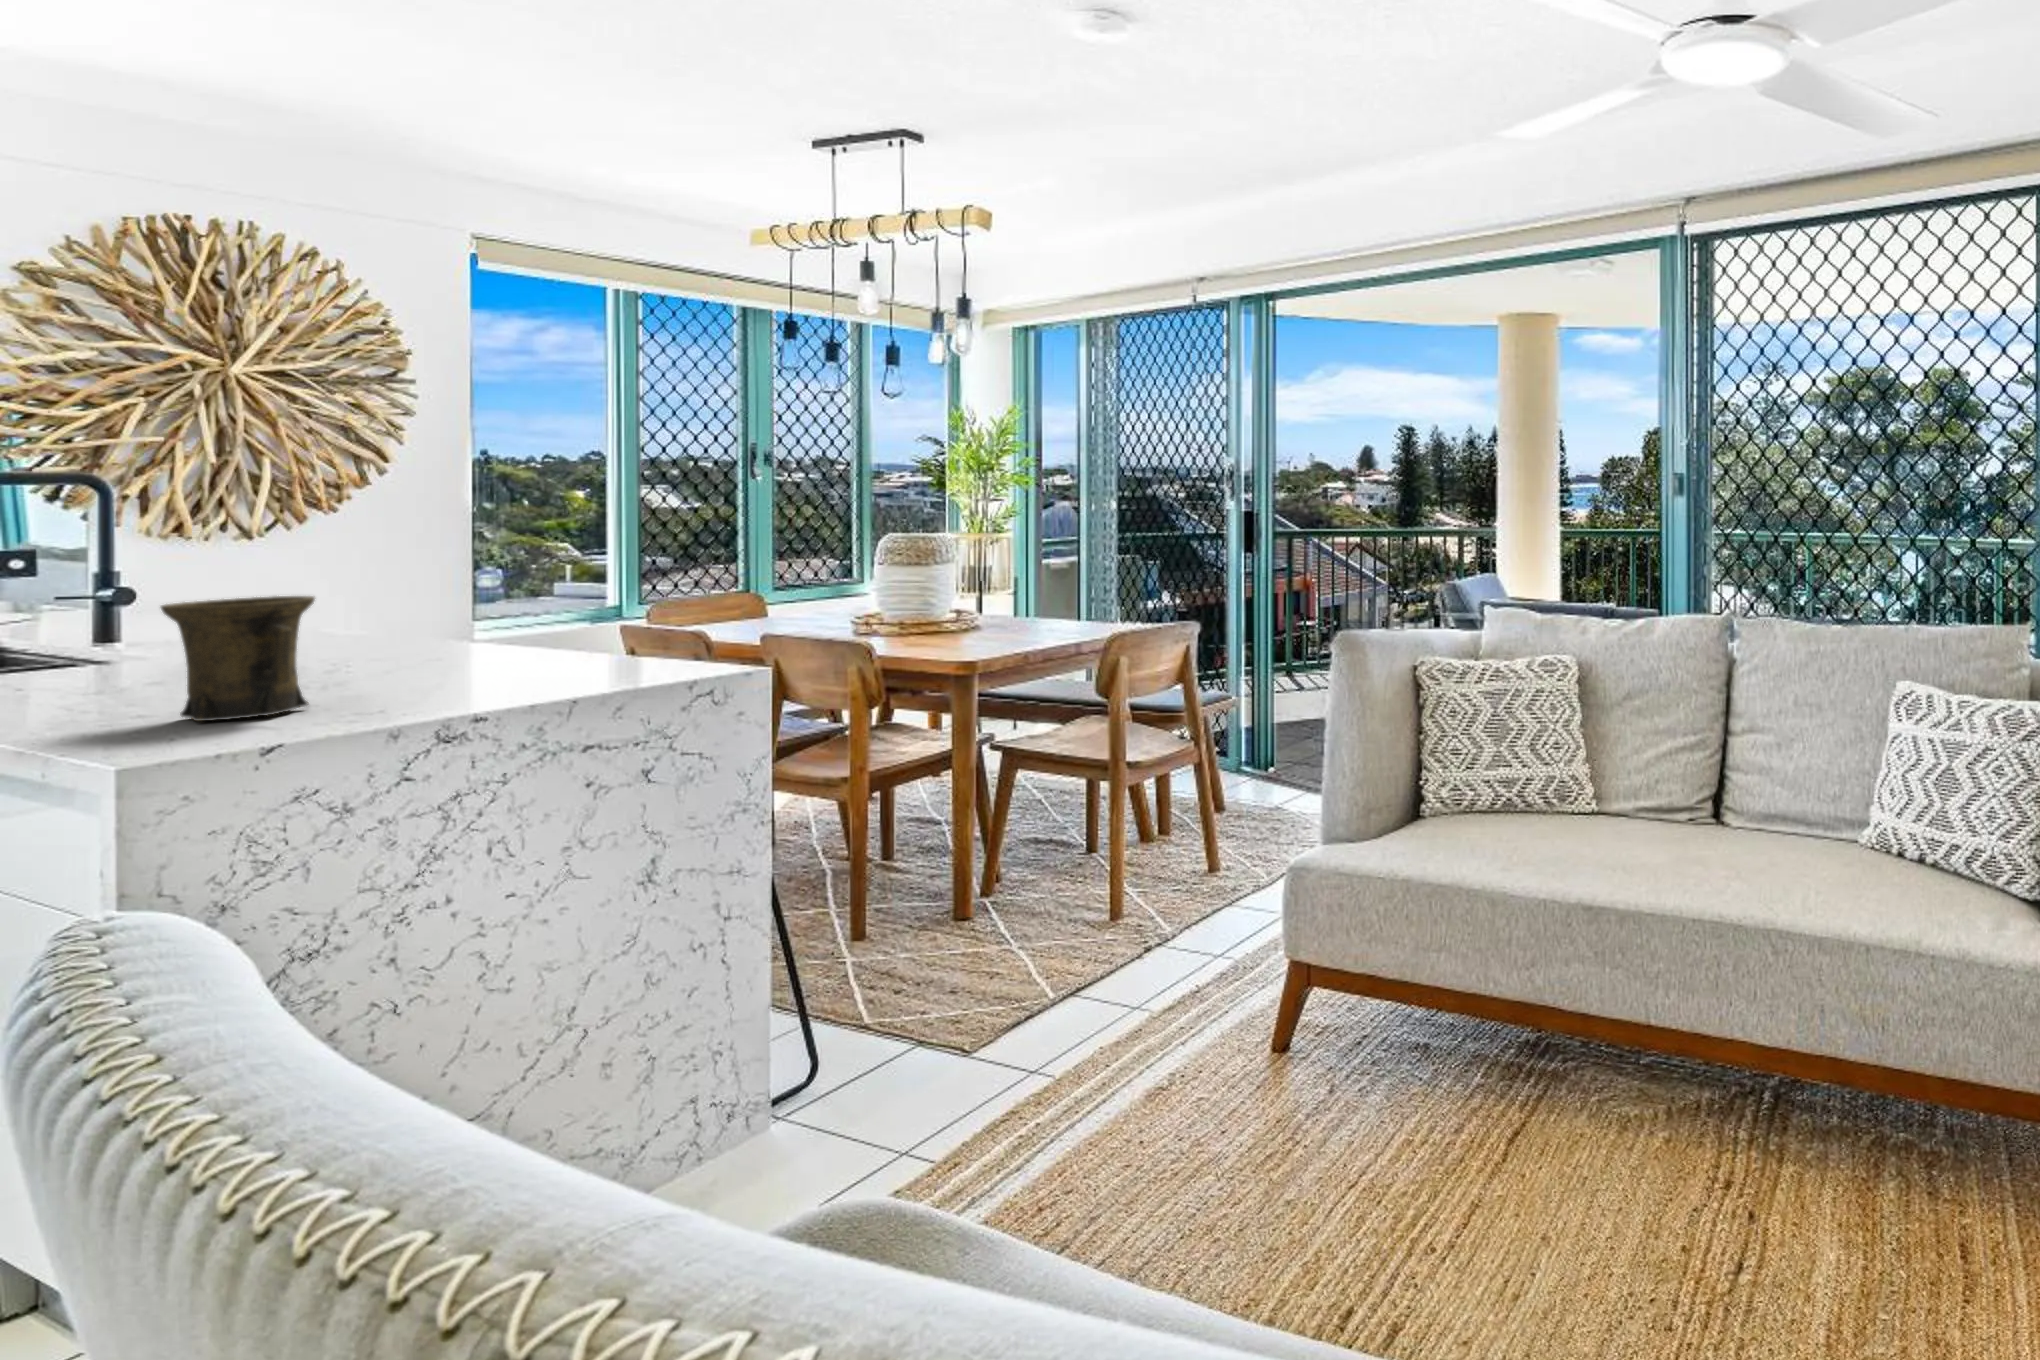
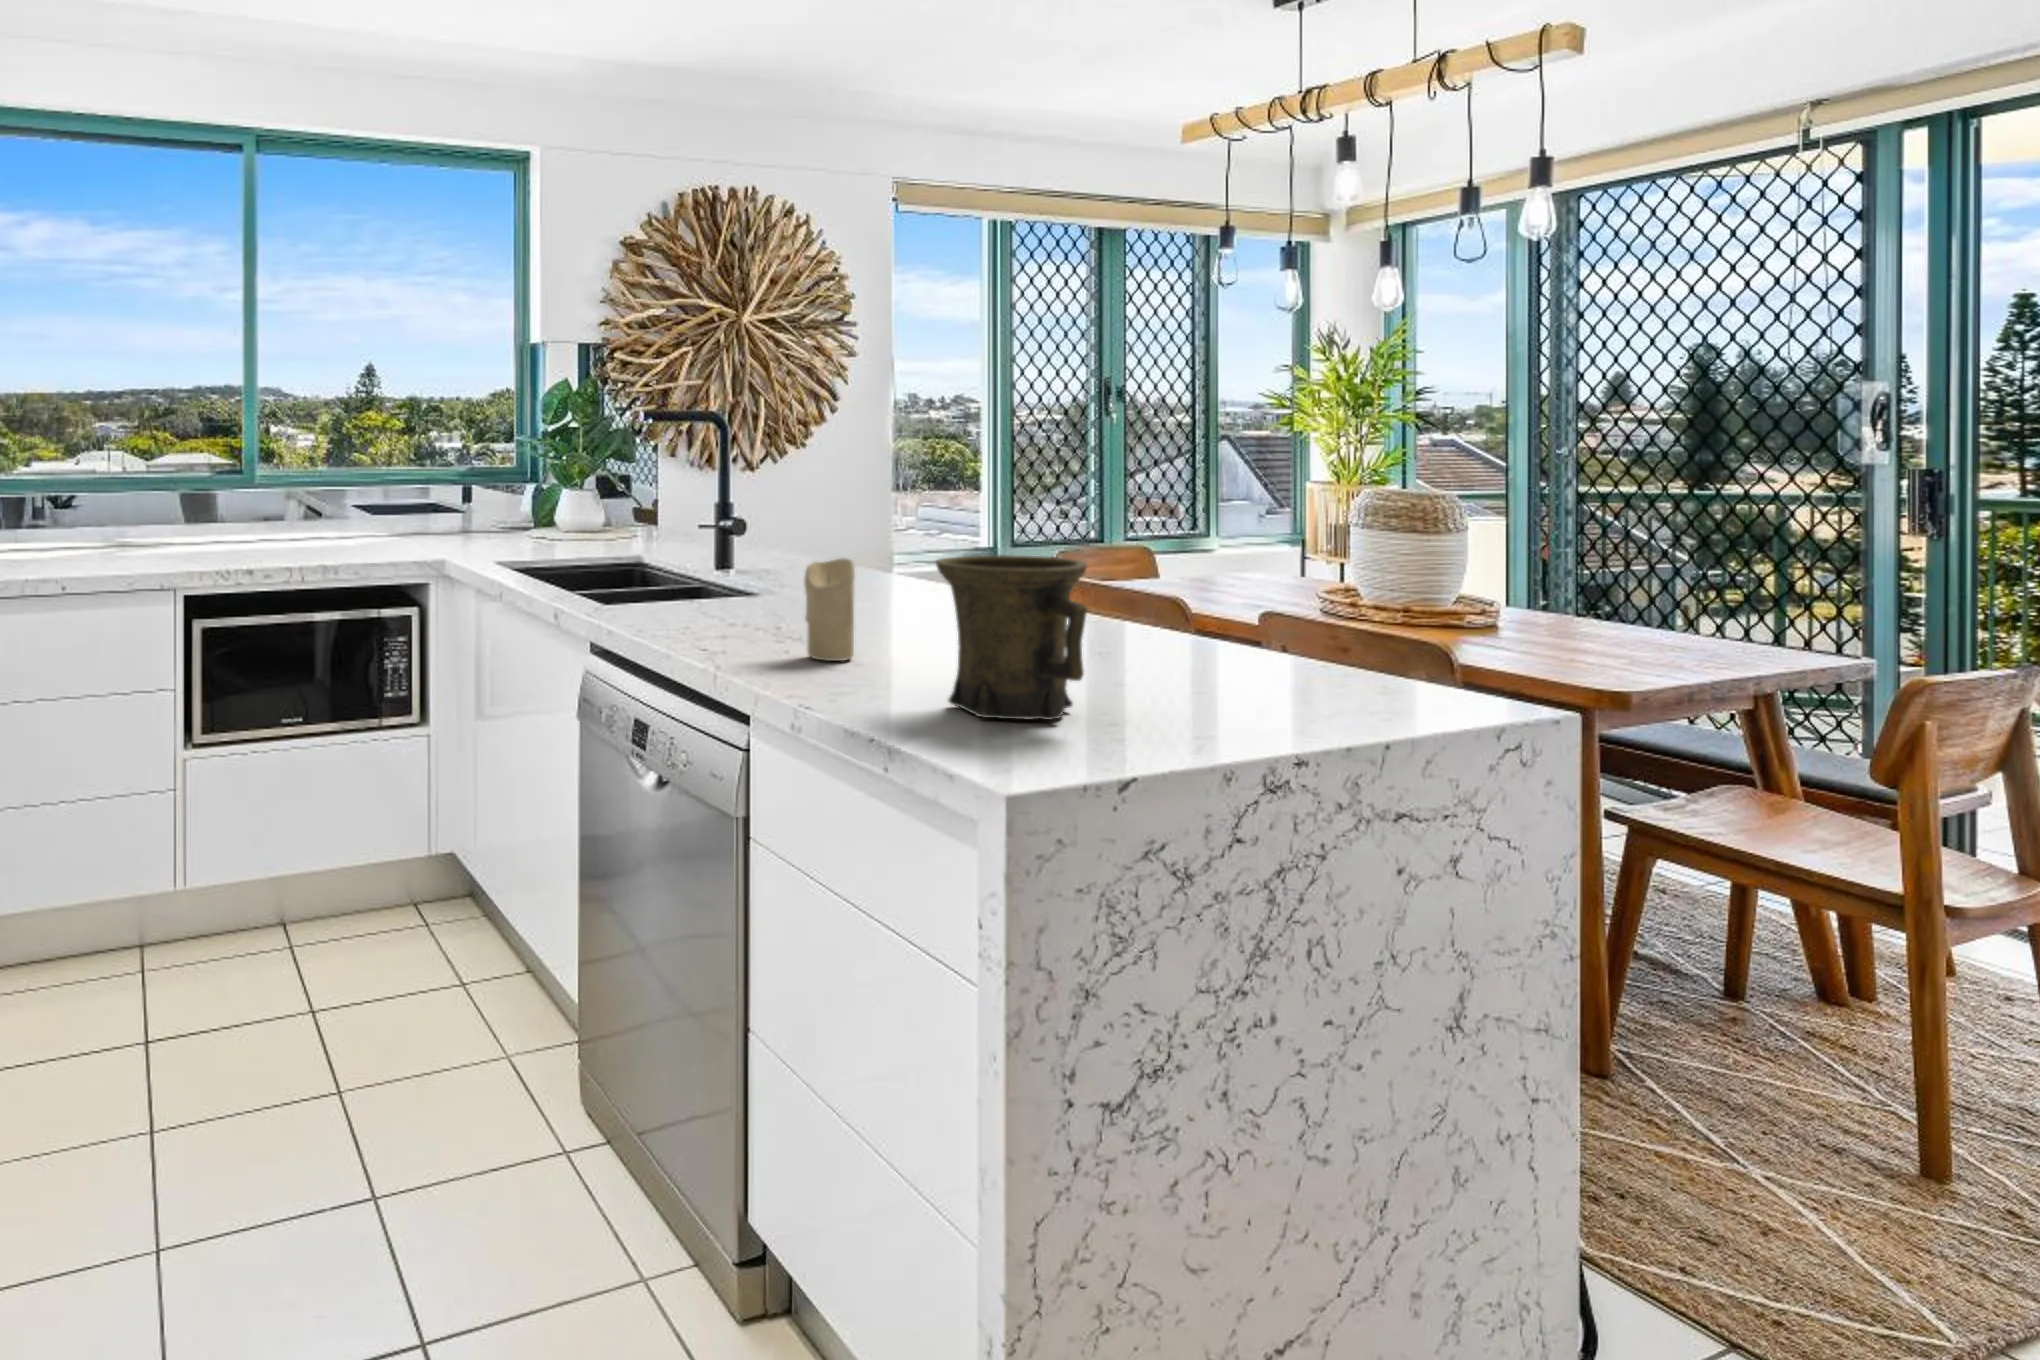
candle: none [70,613,135,703] -> present [804,558,855,661]

